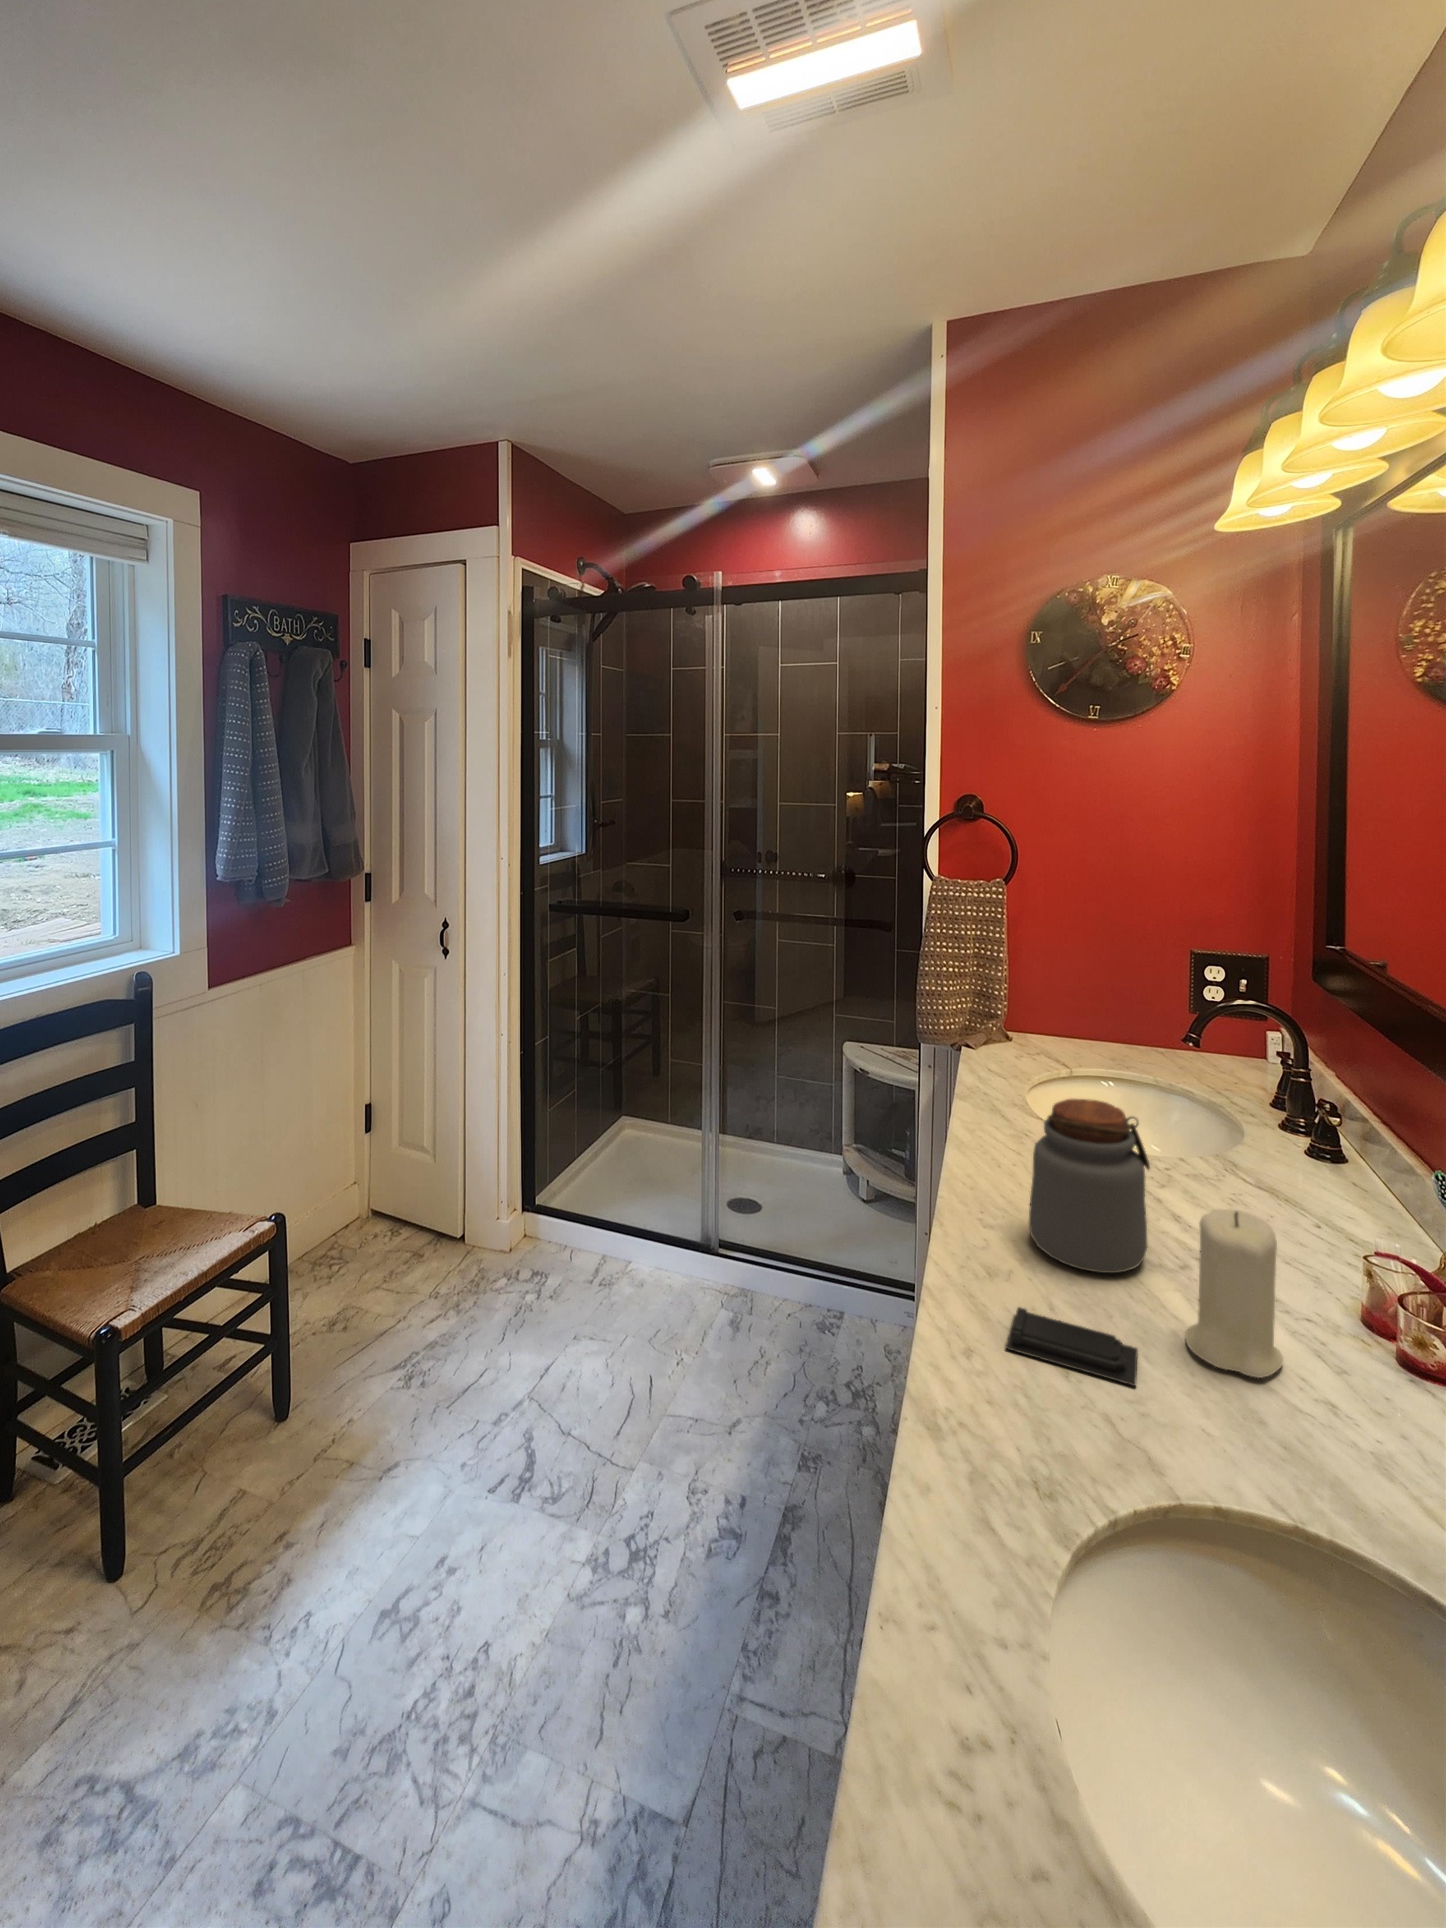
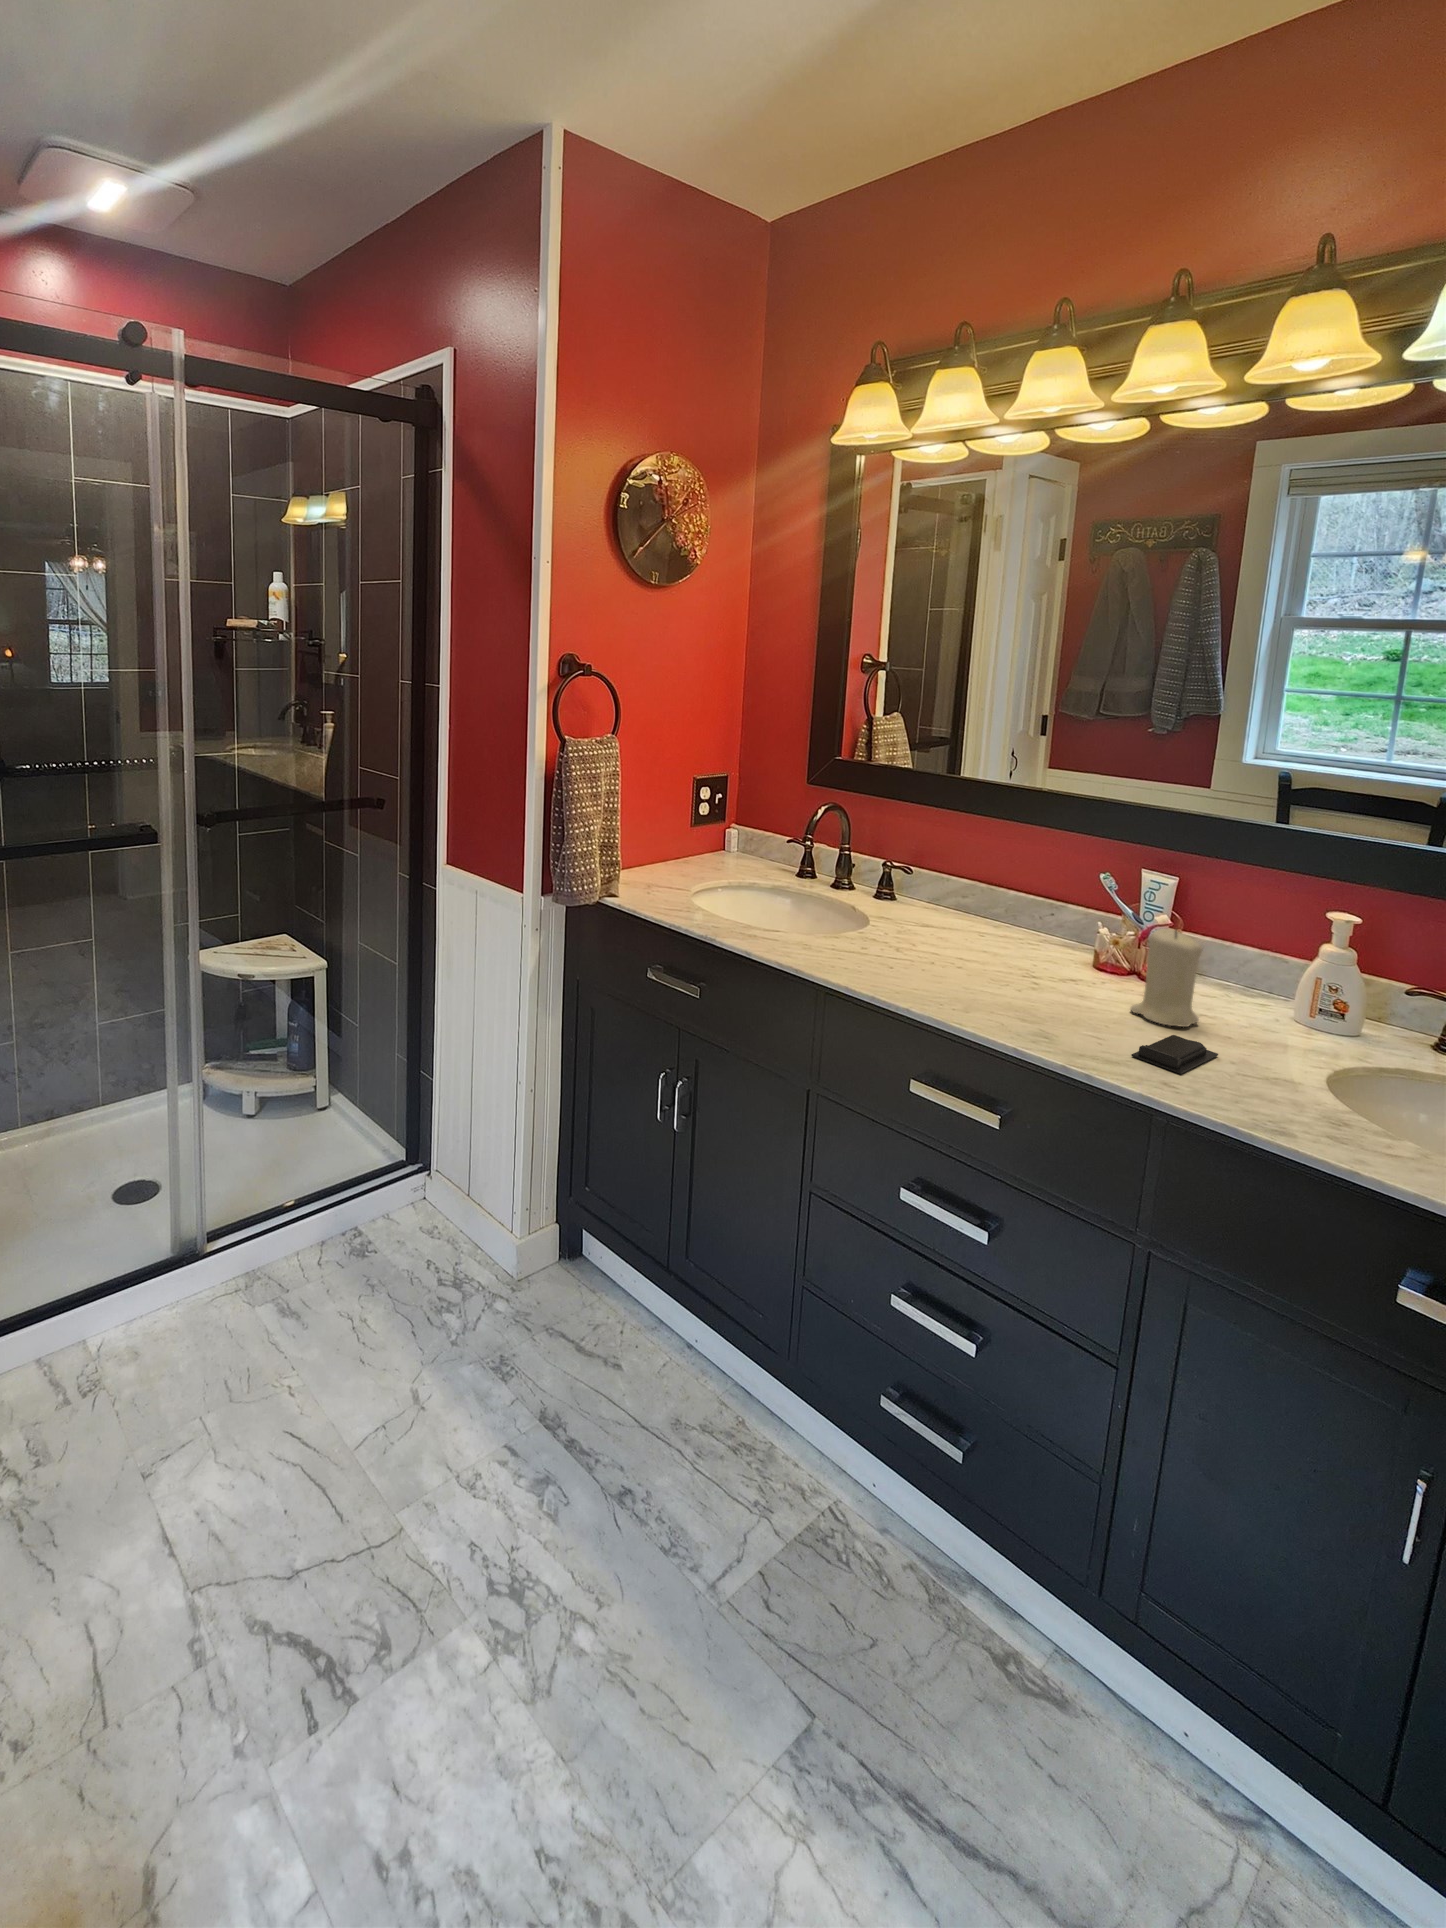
jar: present [1029,1099,1150,1273] -> none [984,893,1075,1015]

